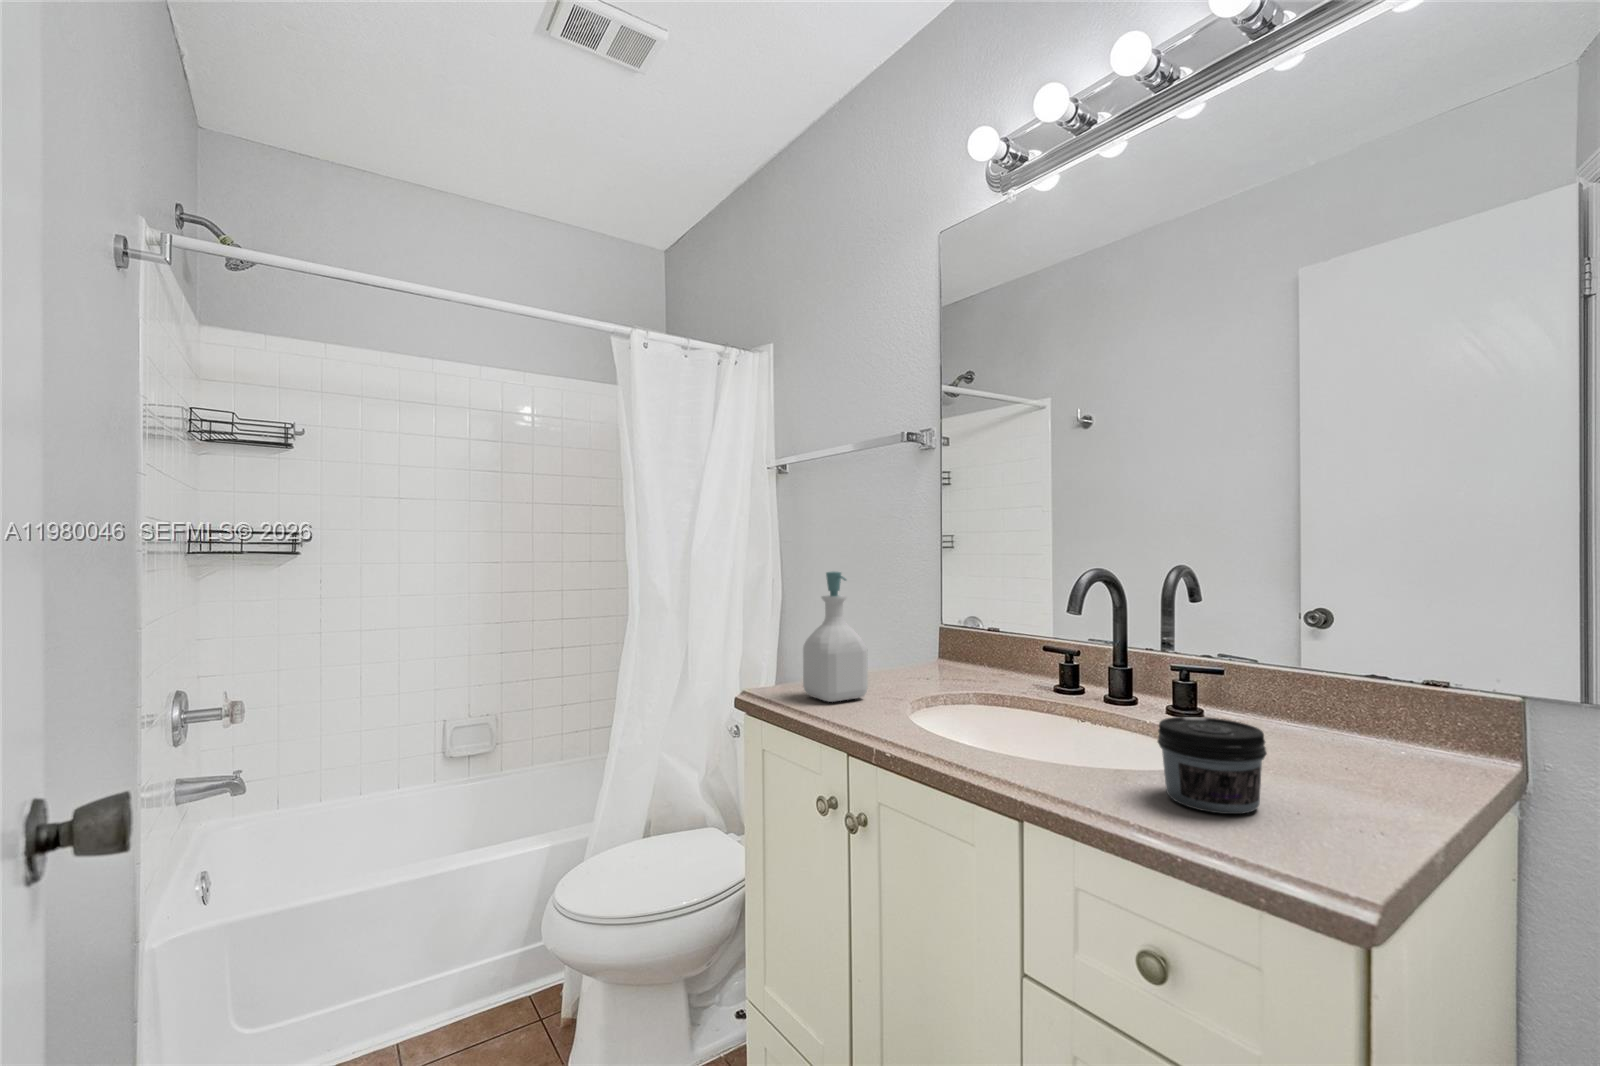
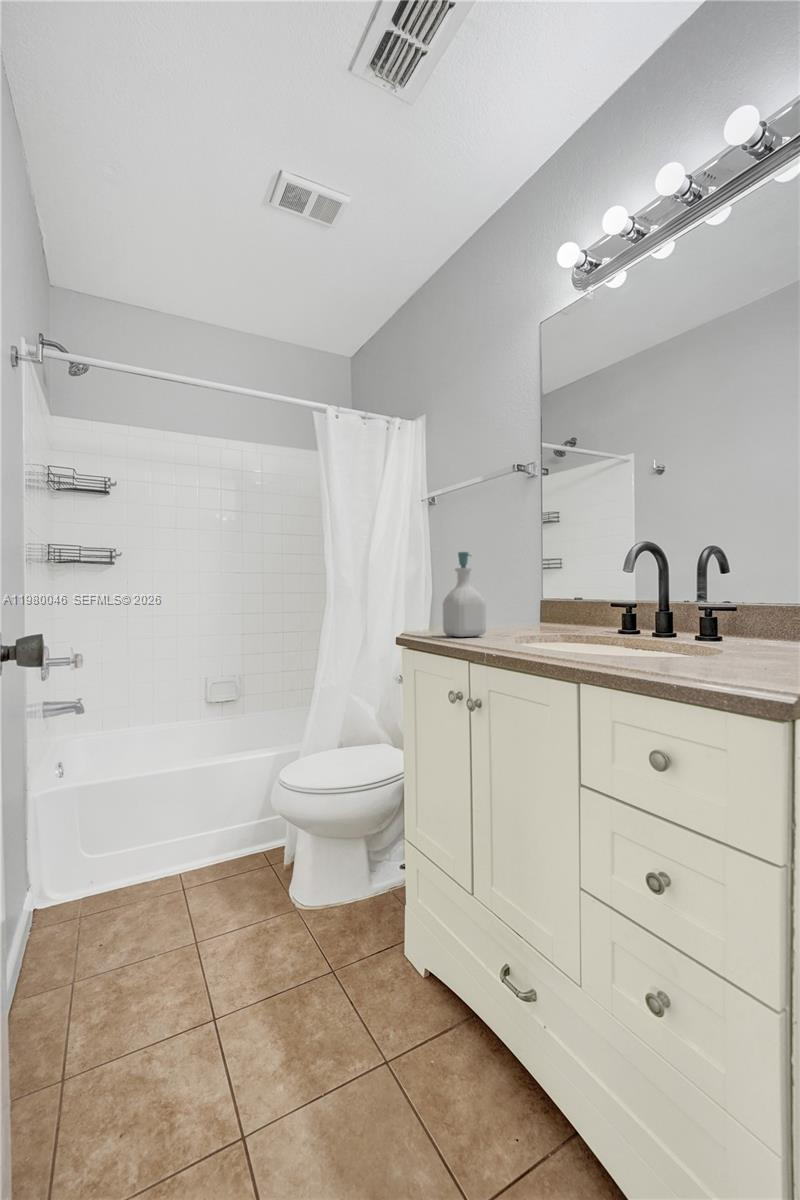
jar: present [1158,717,1267,814] -> none [665,611,735,662]

